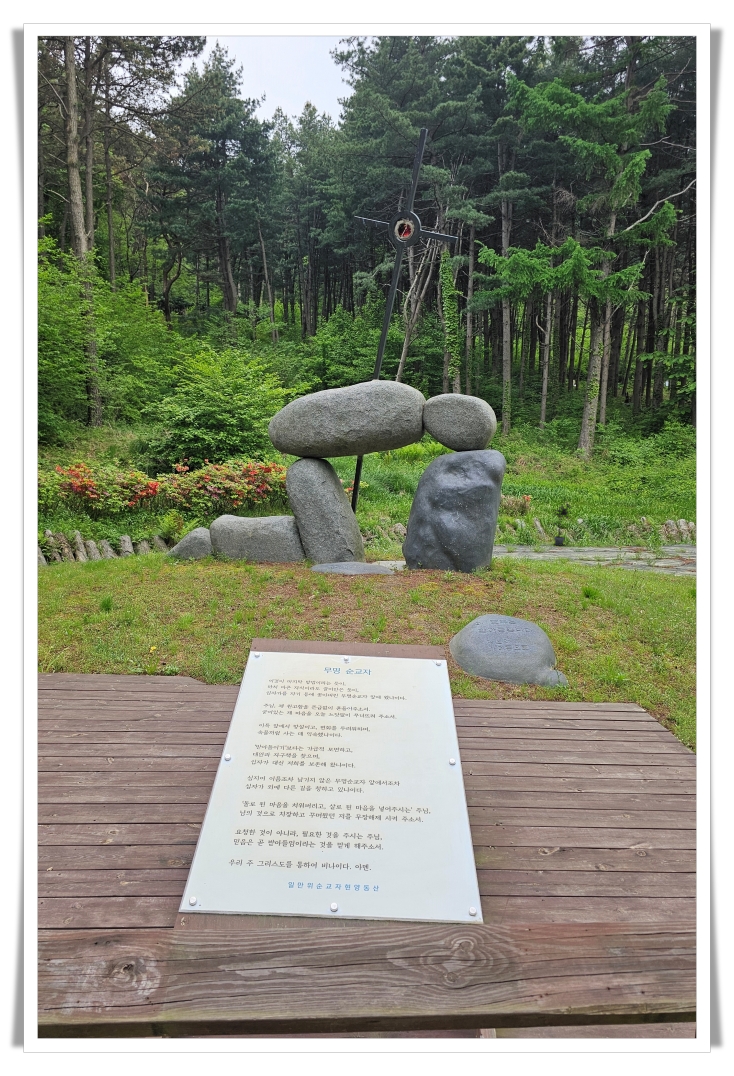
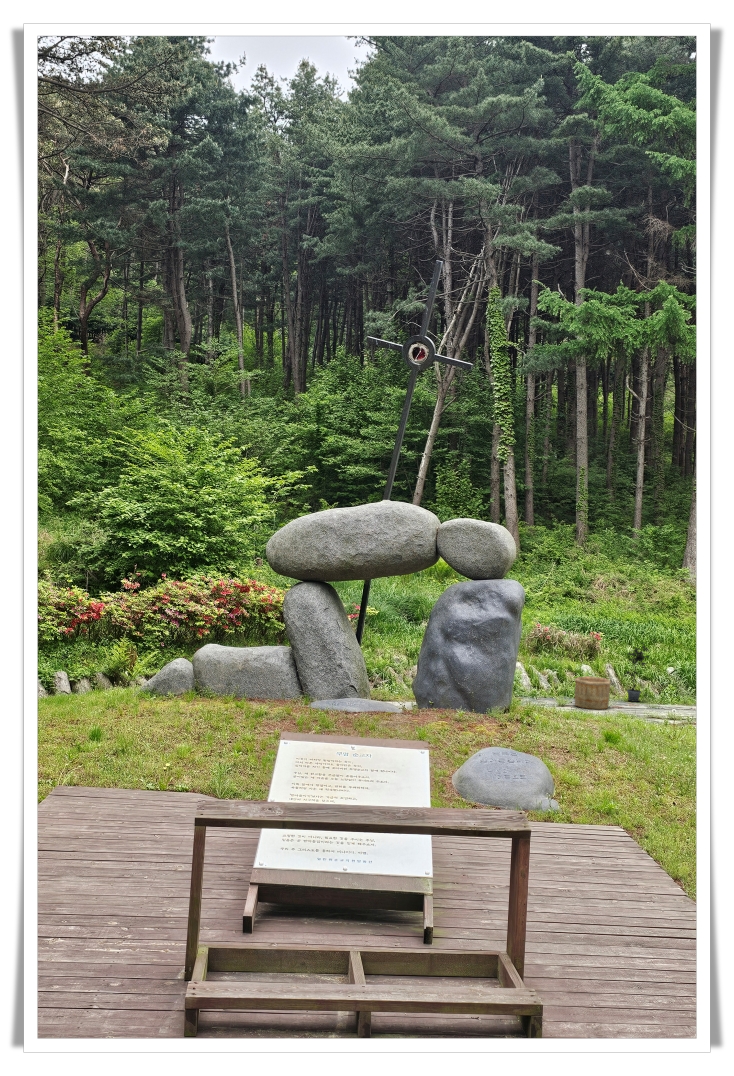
wooden bucket: none [517,528,545,553] -> present [575,676,611,709]

